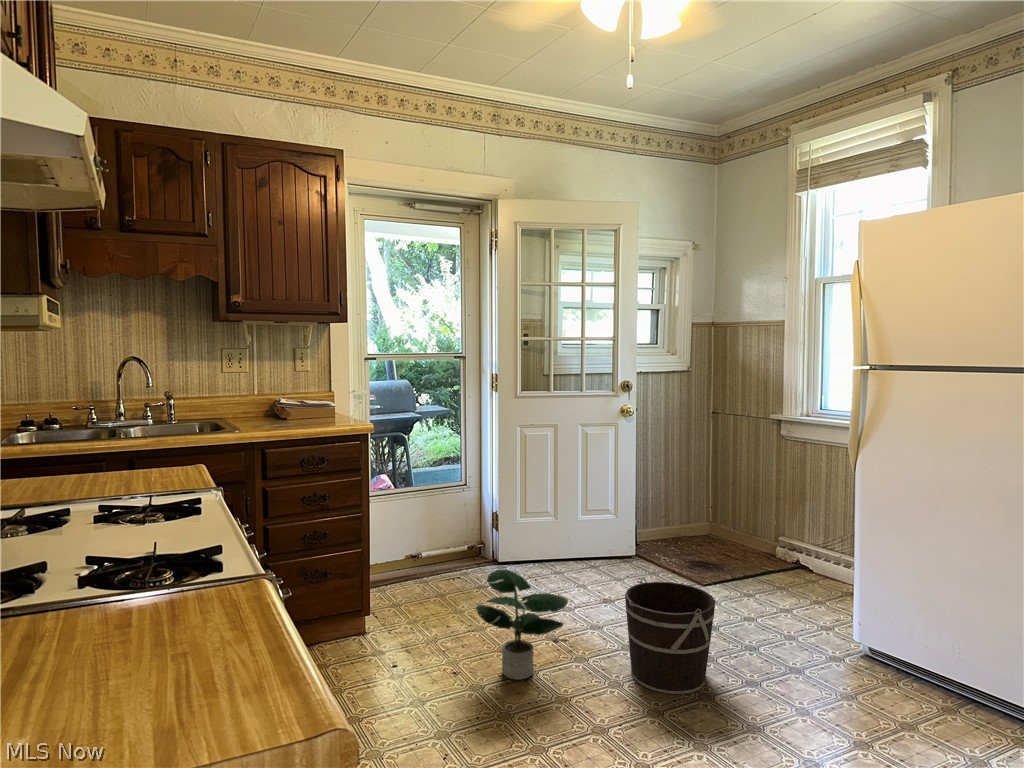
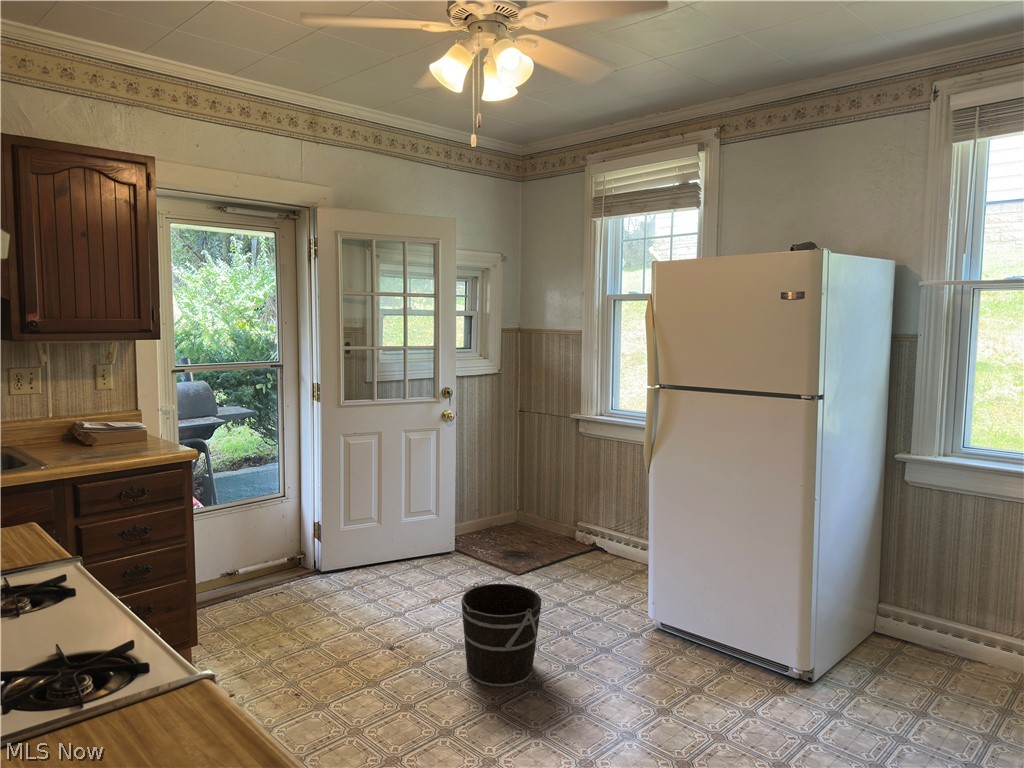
potted plant: present [476,569,568,680] -> none [317,588,409,695]

